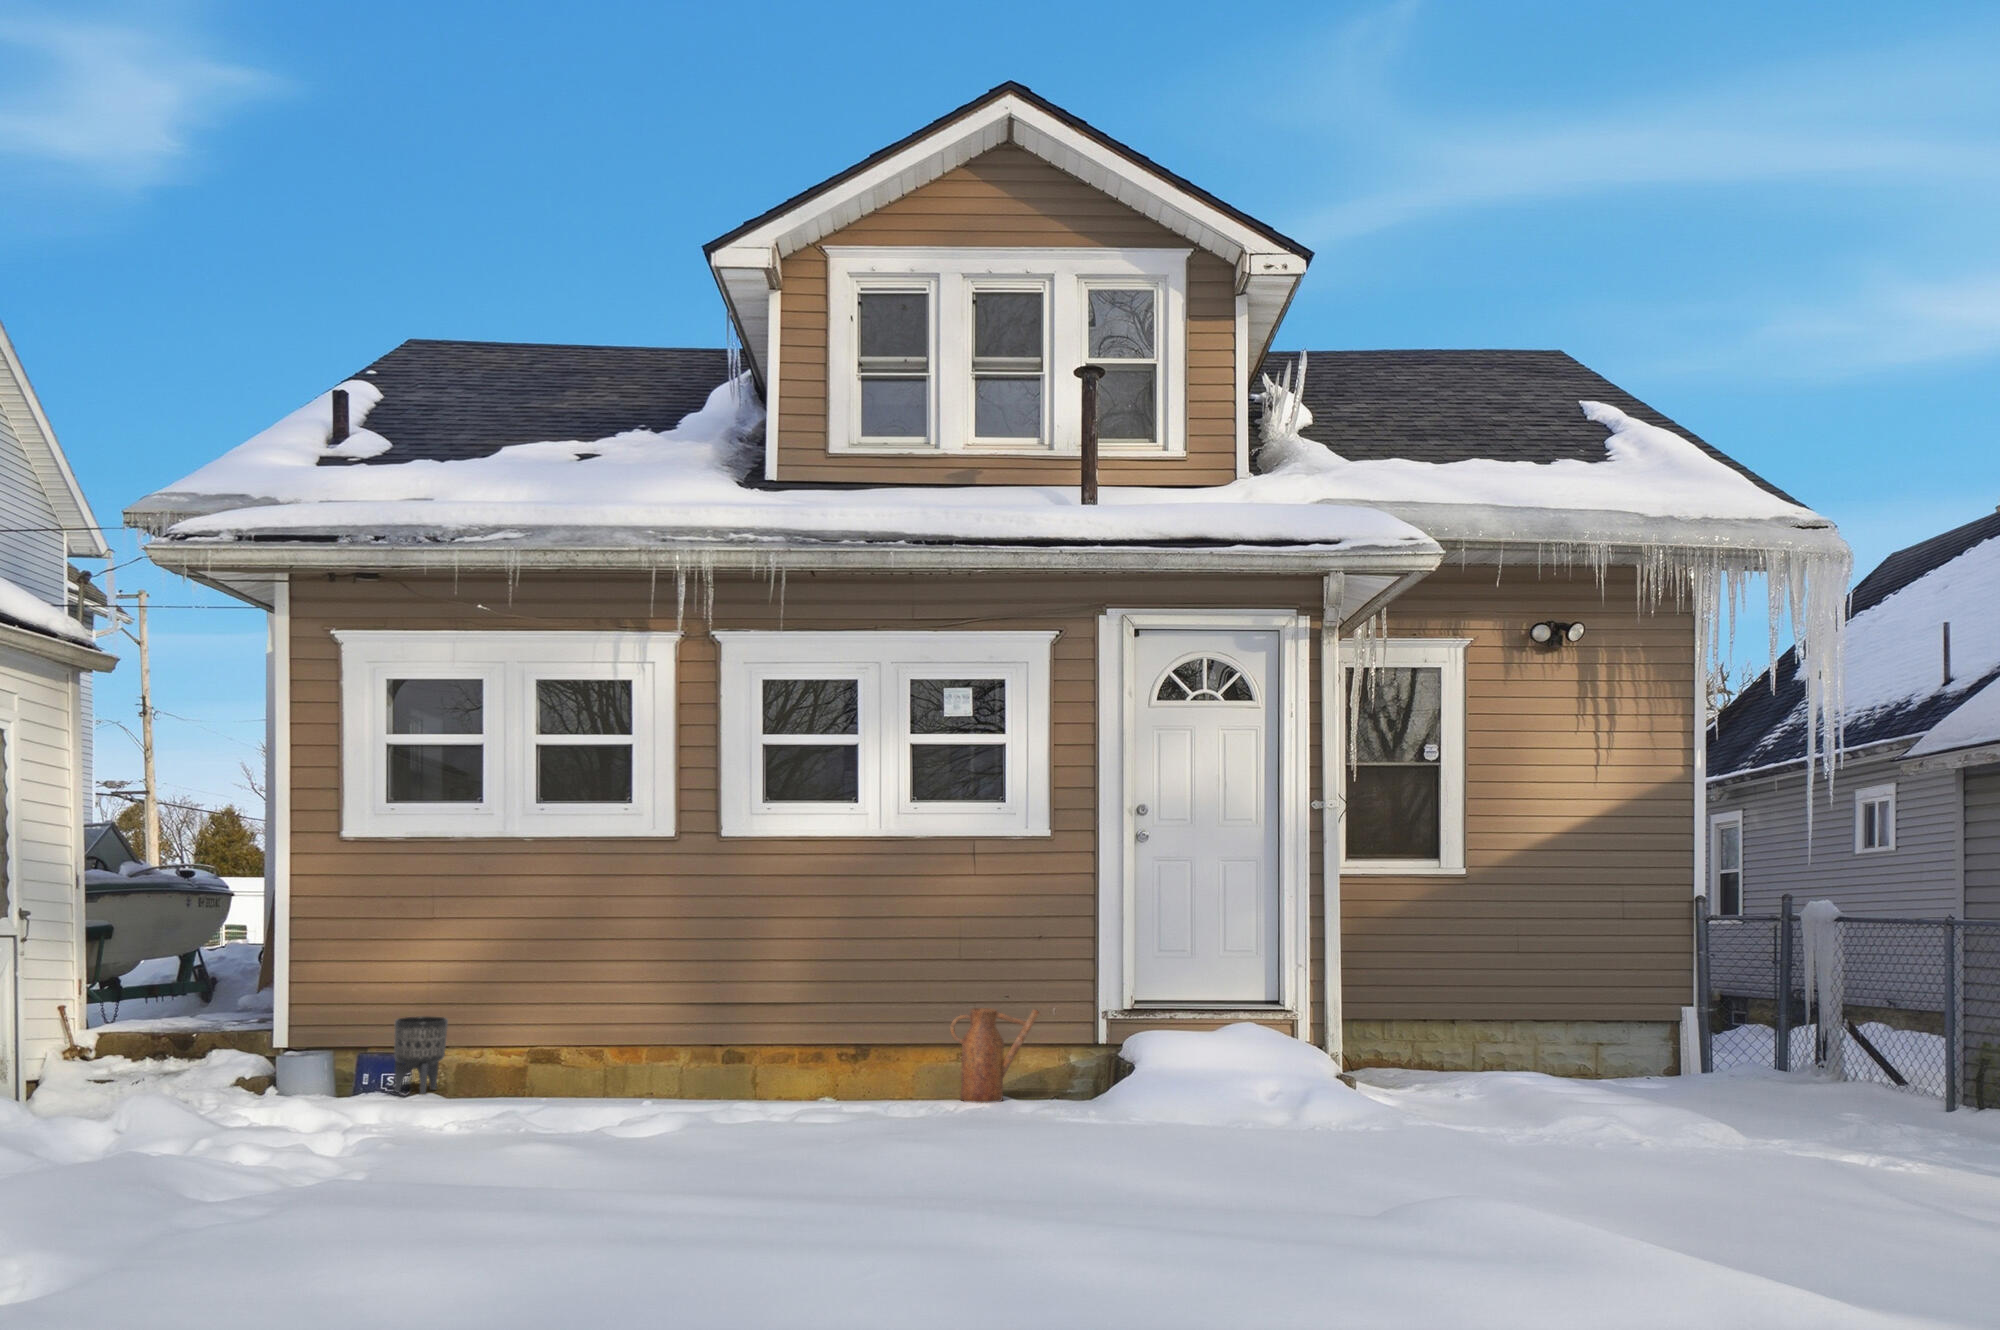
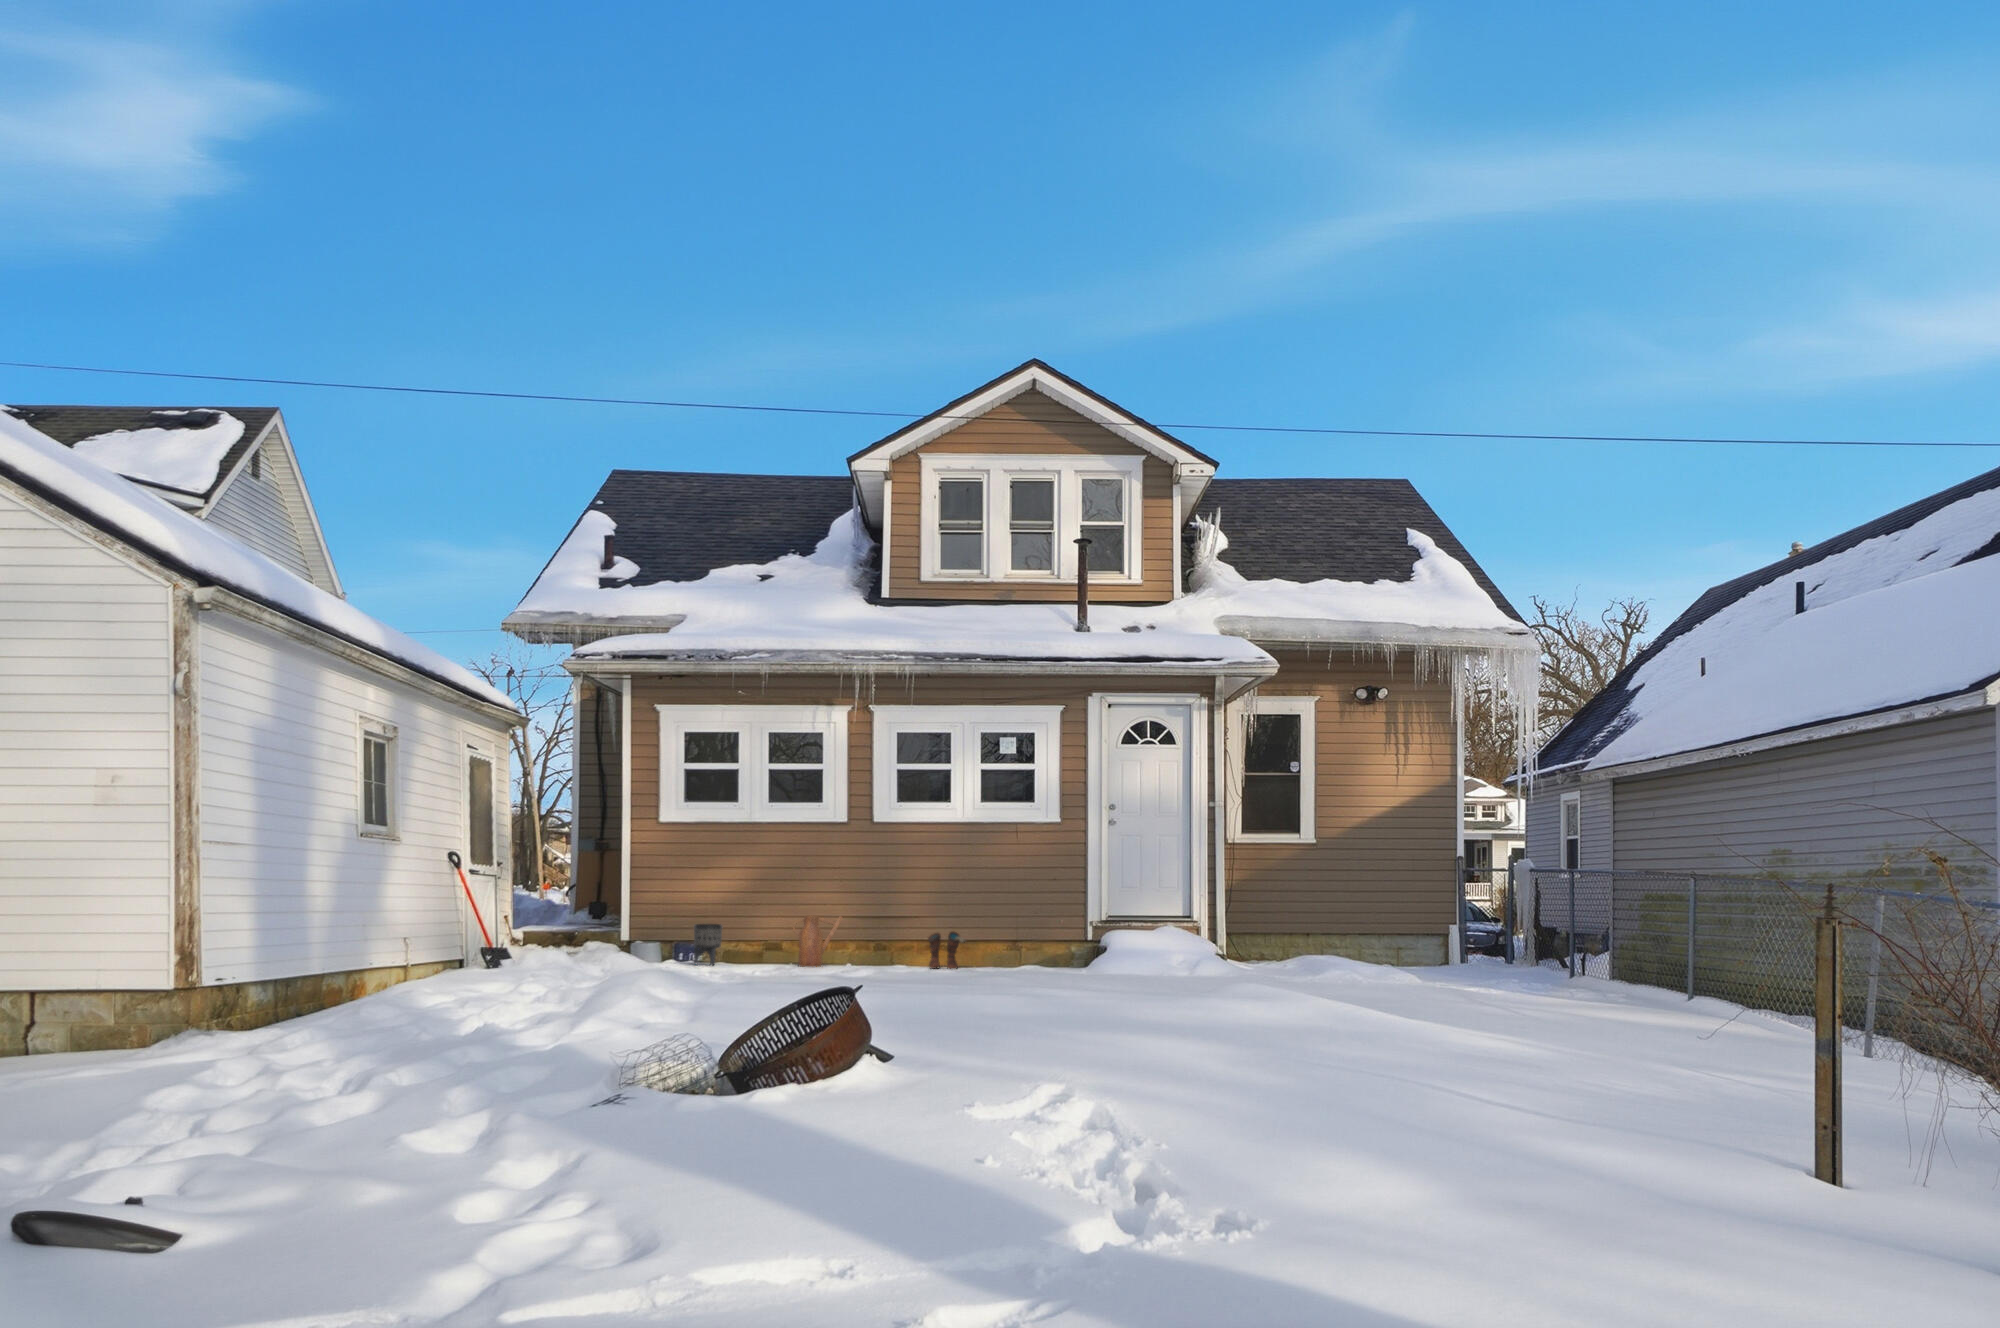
watering can: present [950,1008,1039,1103] -> present [793,916,842,967]
boots: none [811,1031,880,1101] -> present [928,932,966,969]

